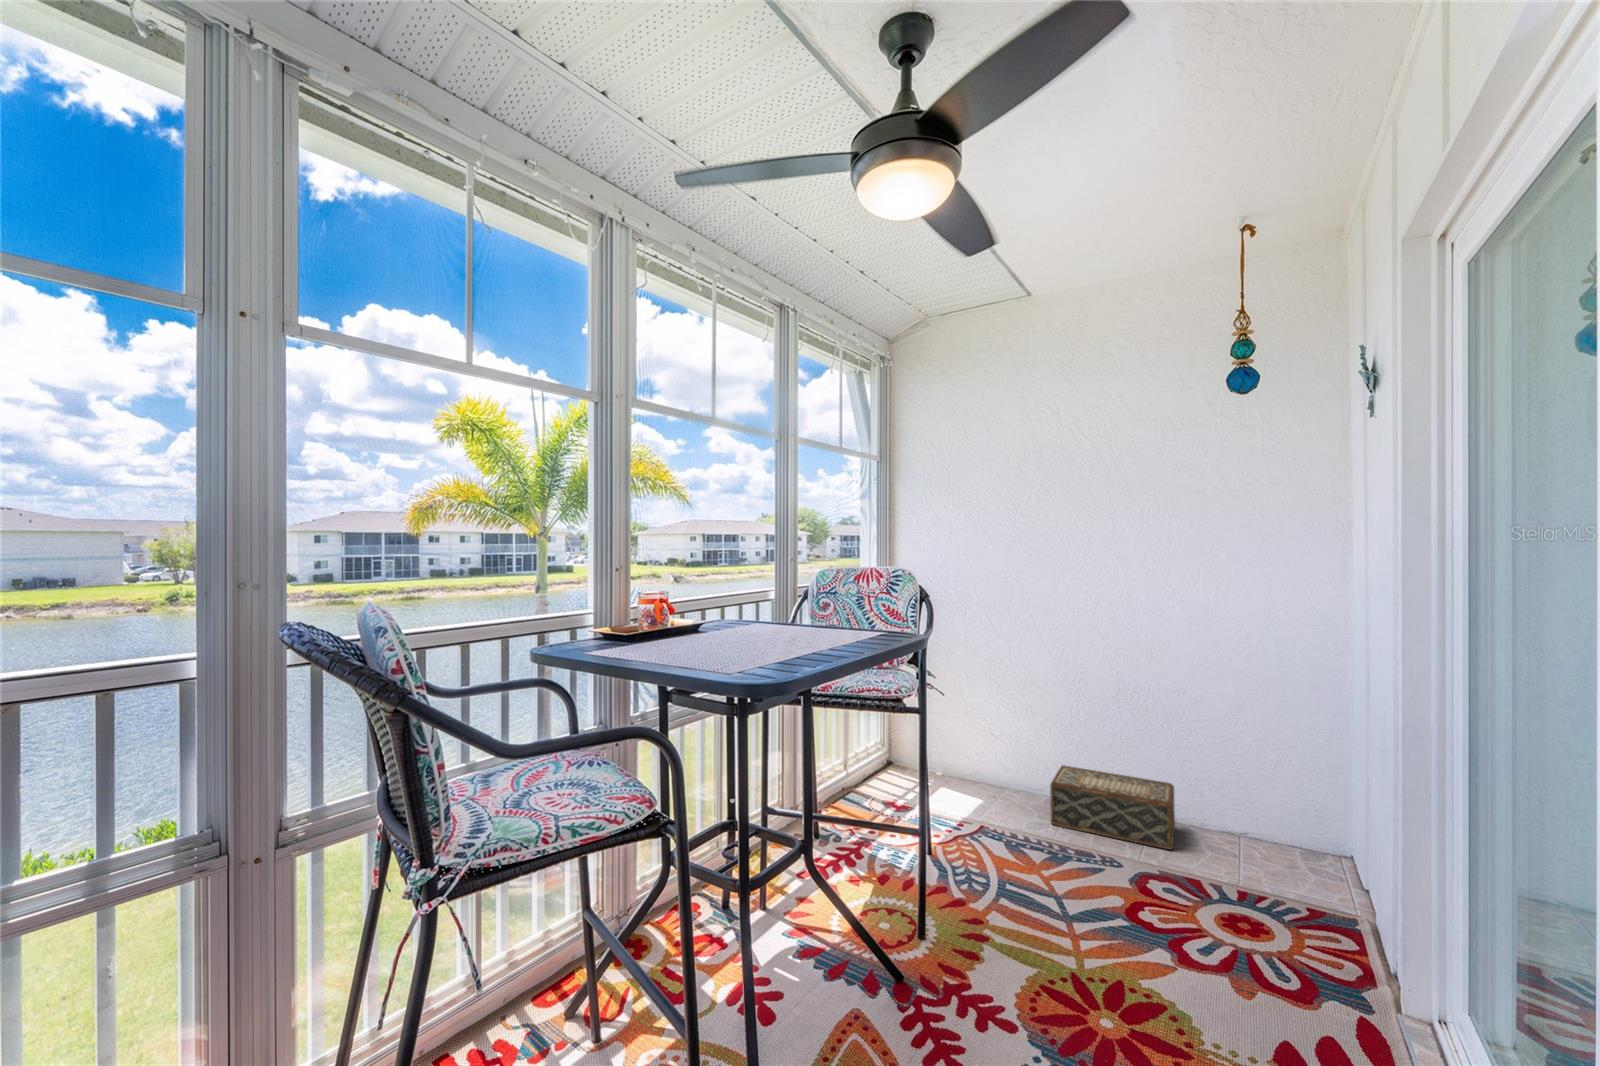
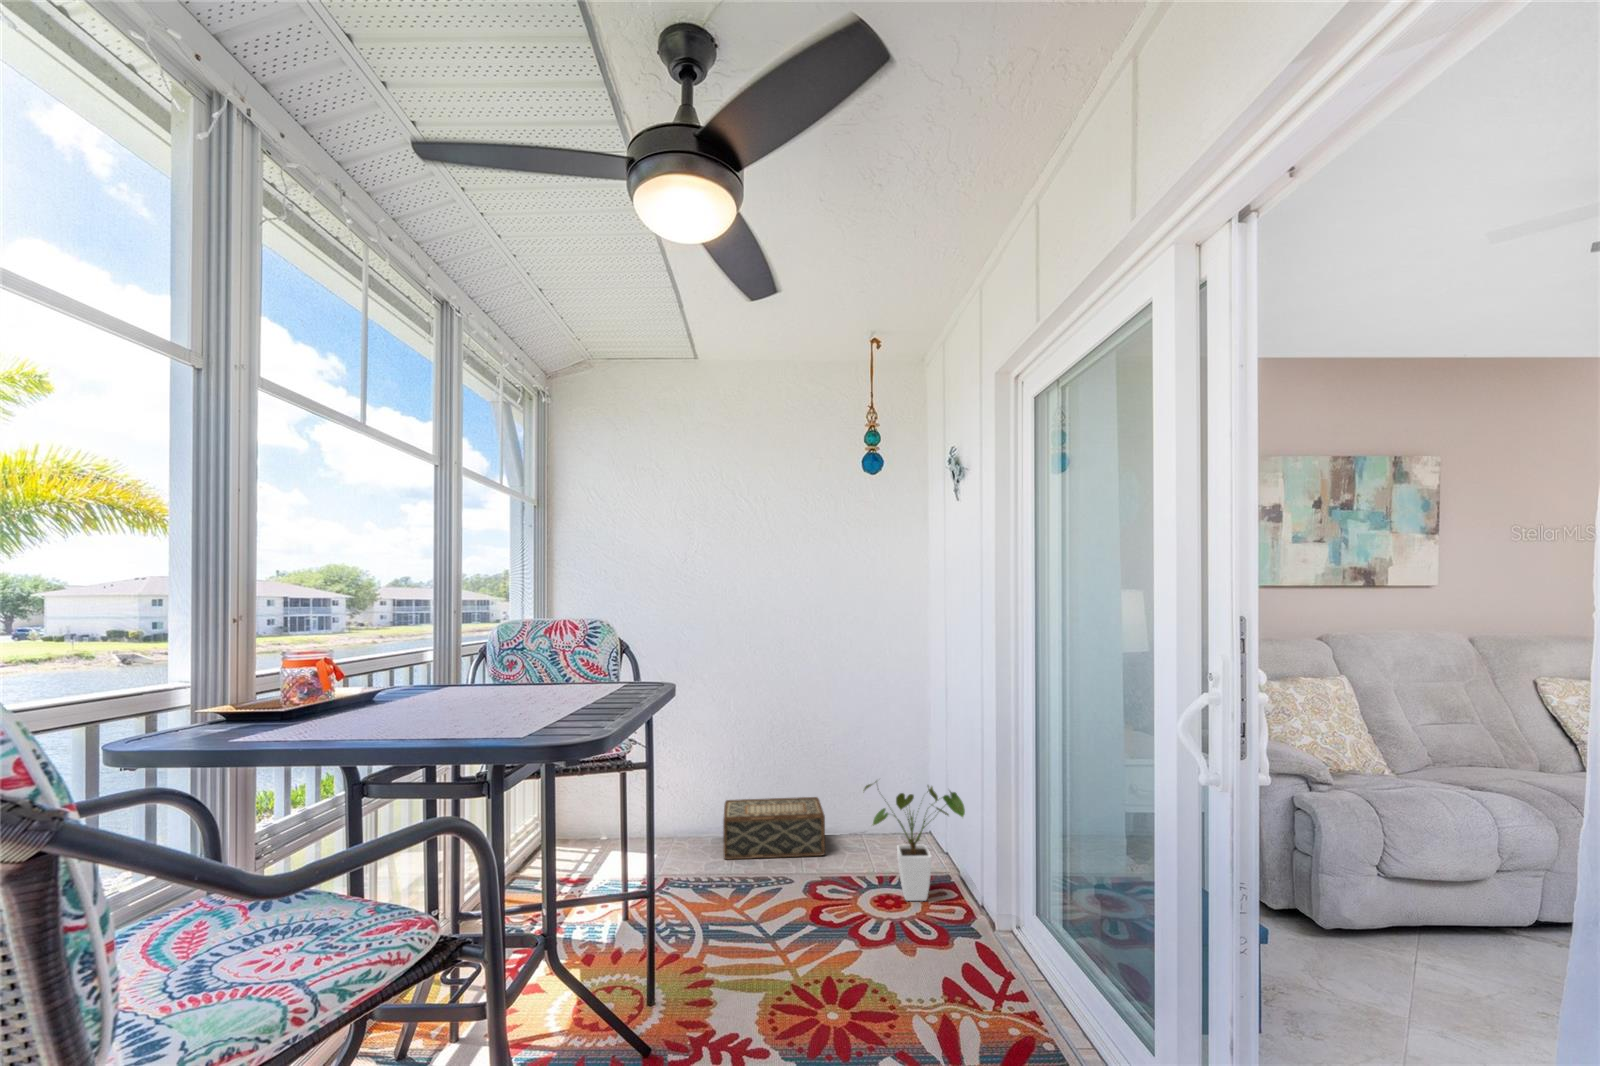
house plant: none [1209,775,1365,941] -> present [863,781,965,901]

